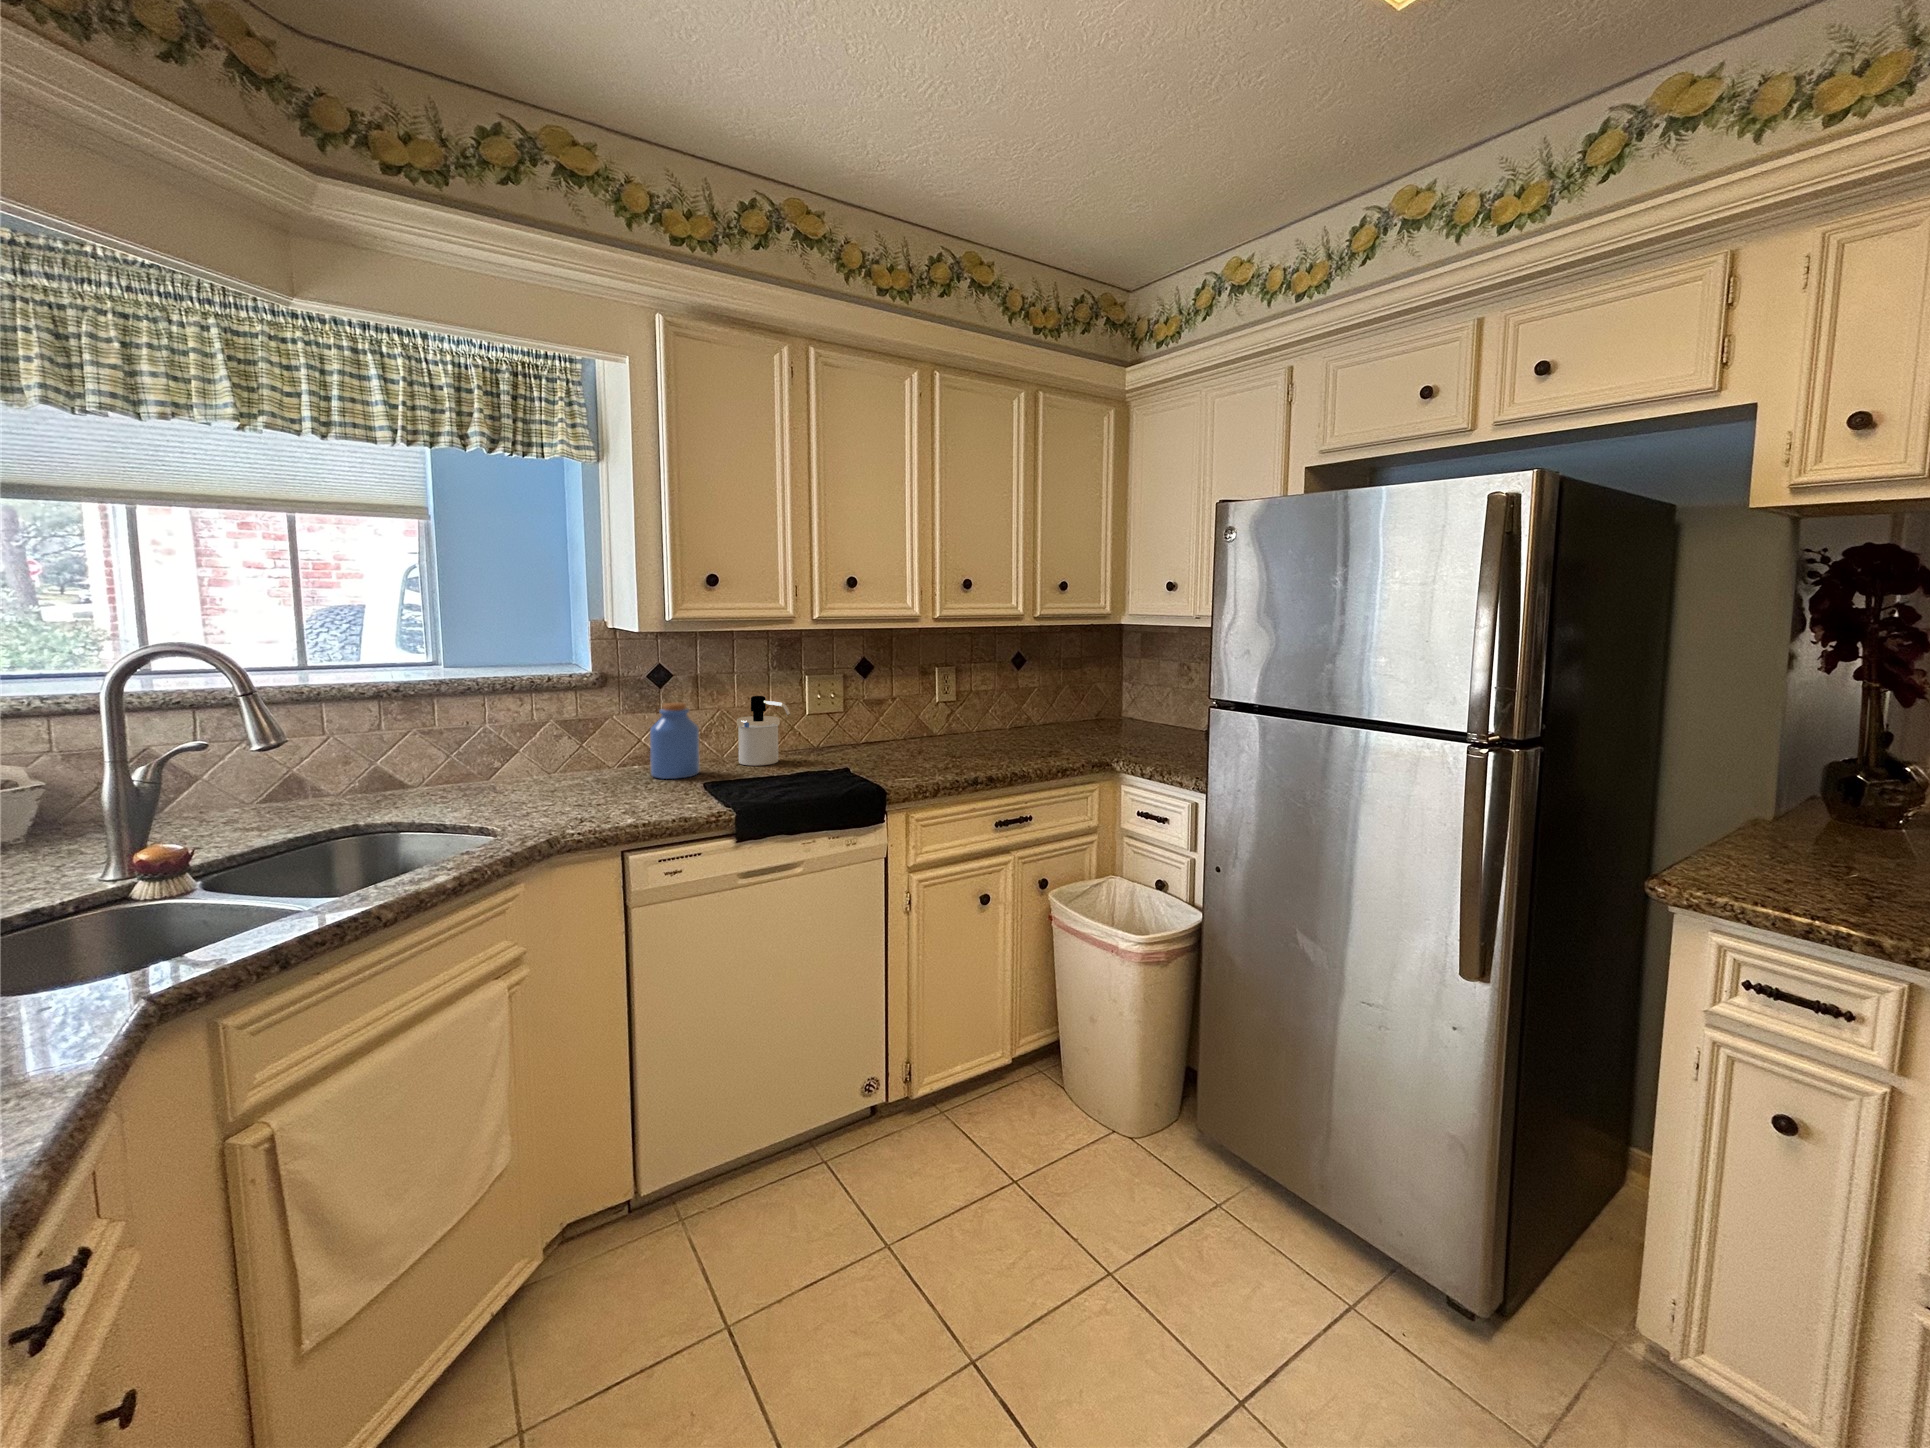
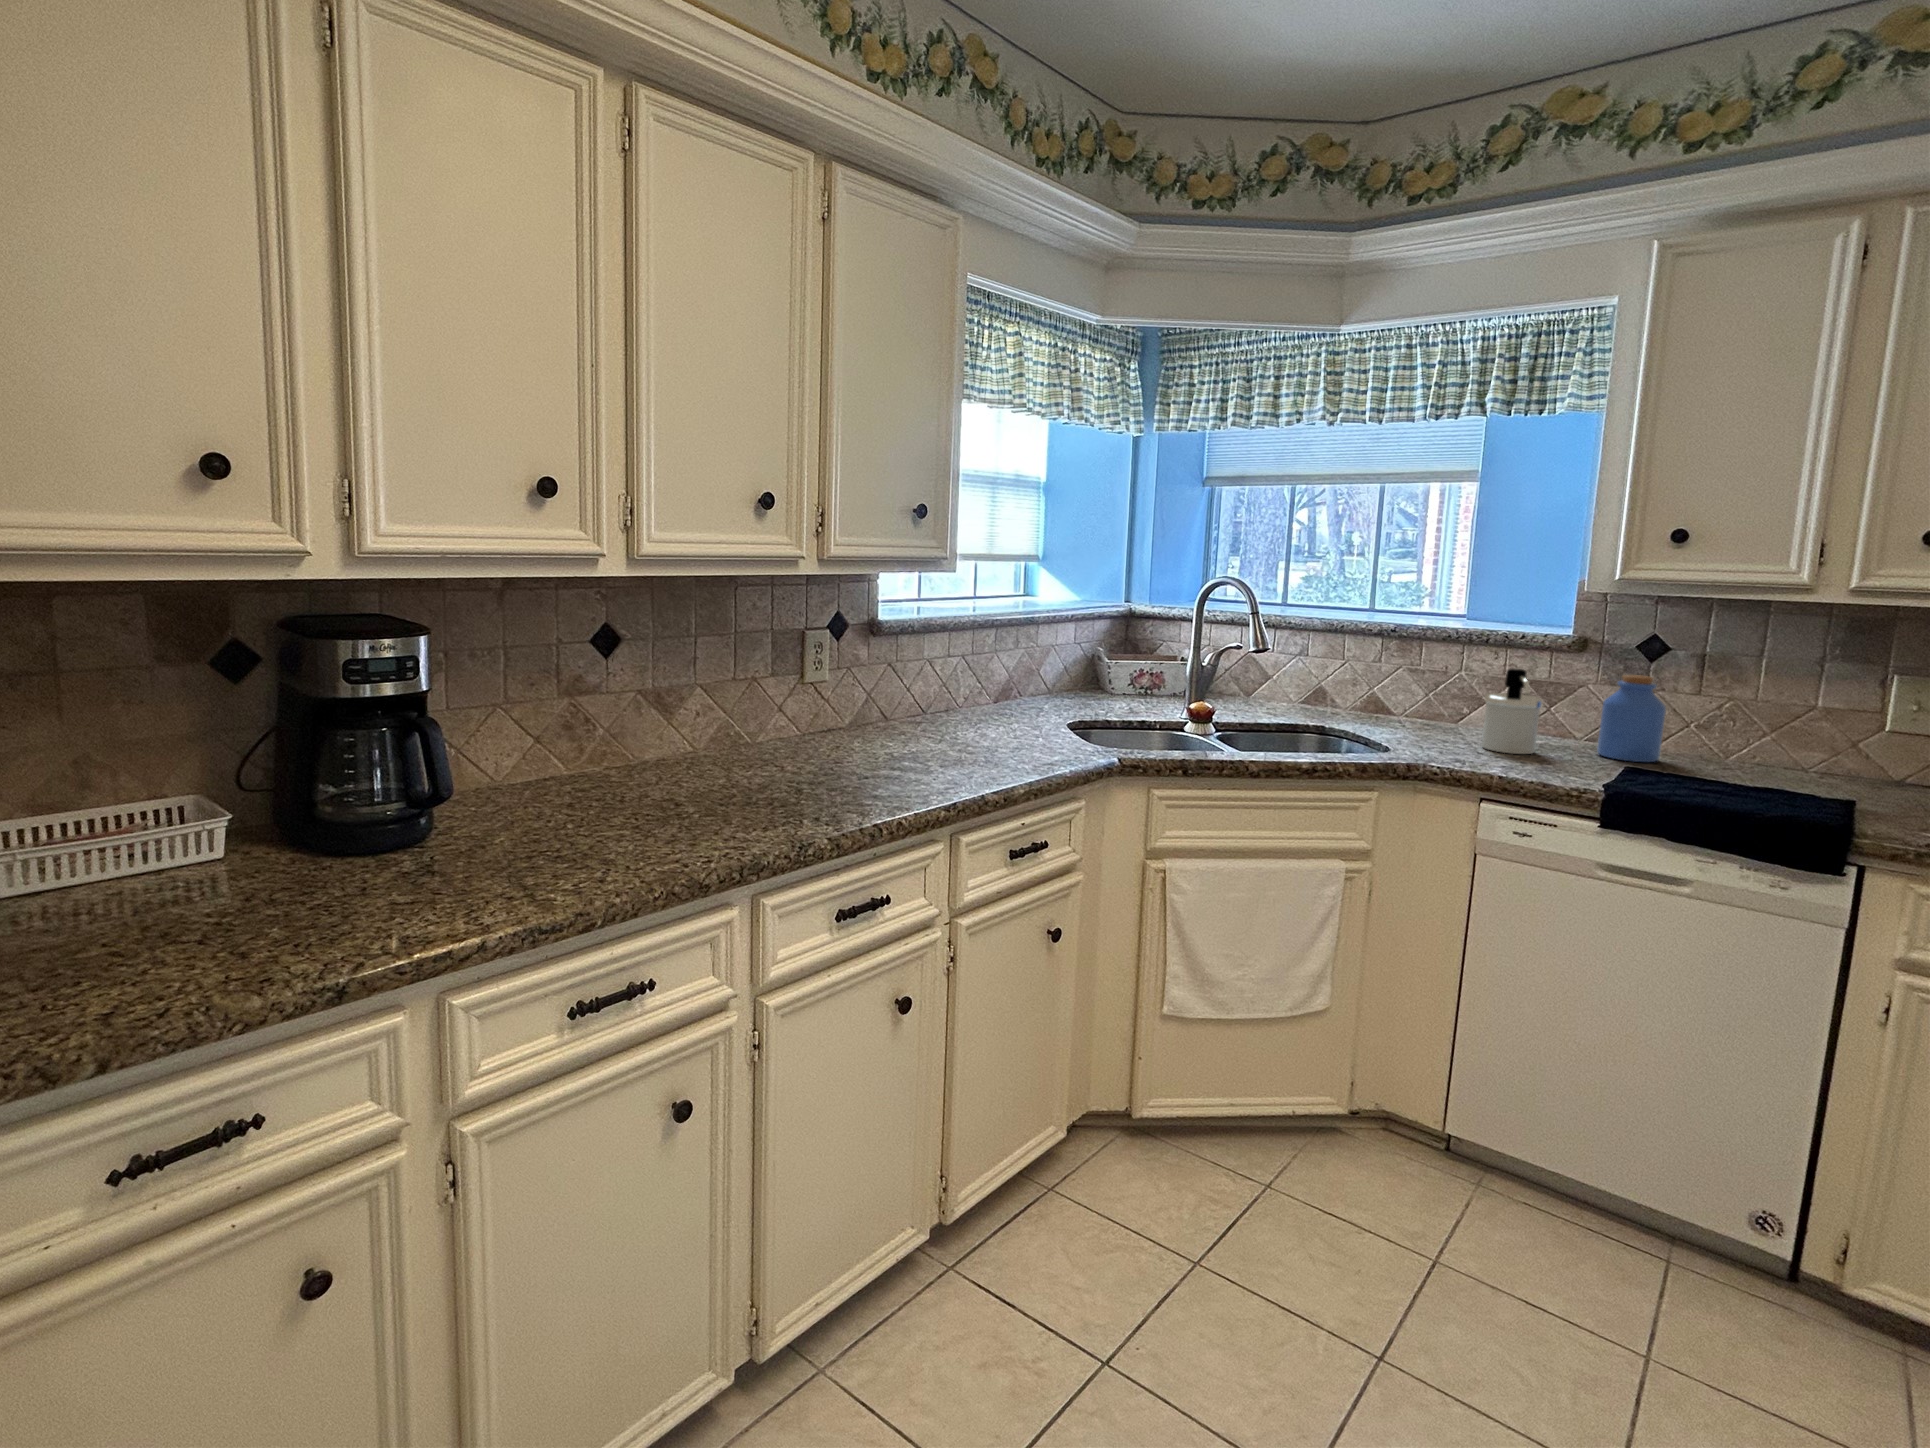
soap dispenser: present [737,696,790,766] -> present [1482,669,1543,754]

